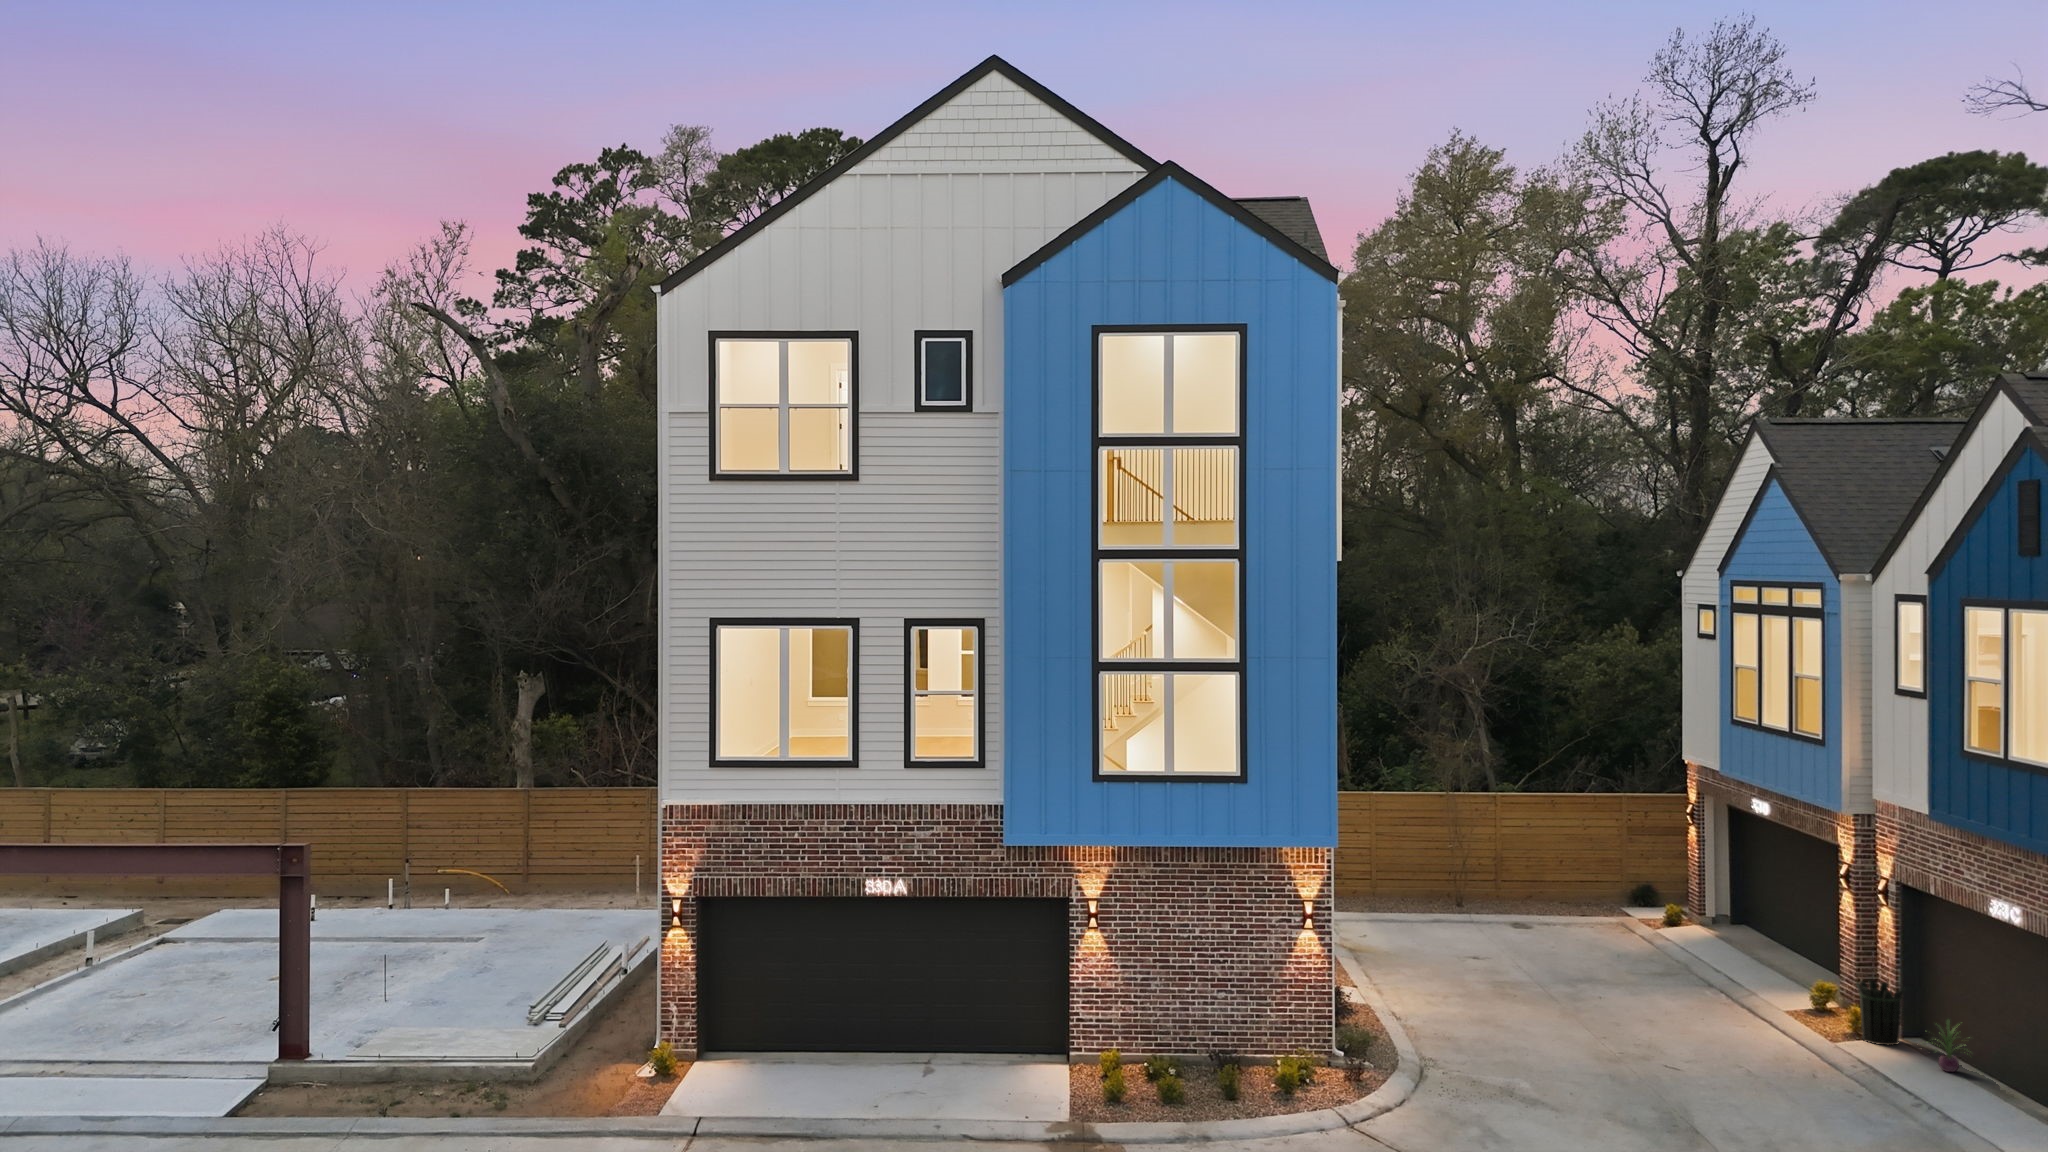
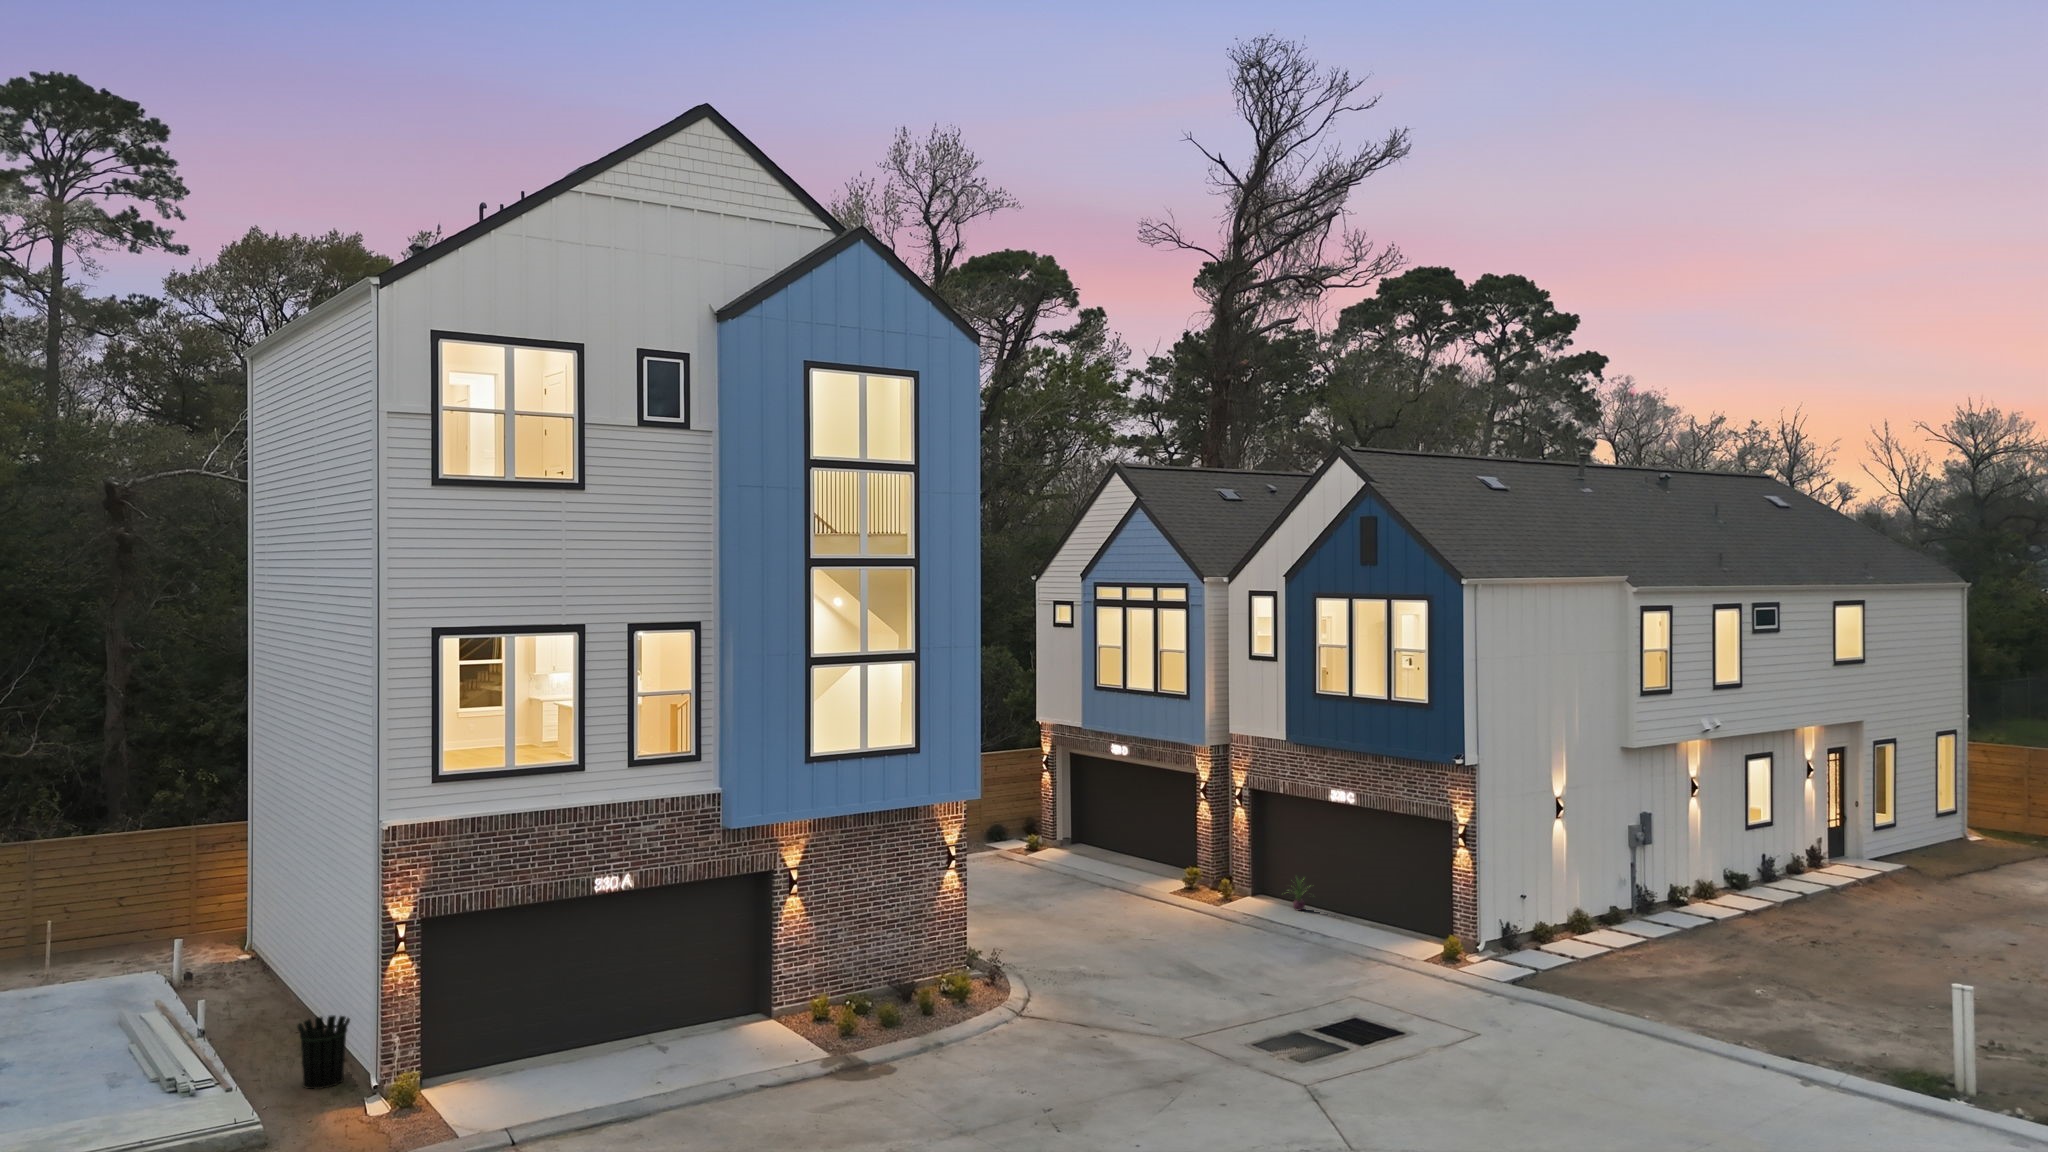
waste bin: present [1856,981,1904,1045] -> present [297,1015,350,1089]

